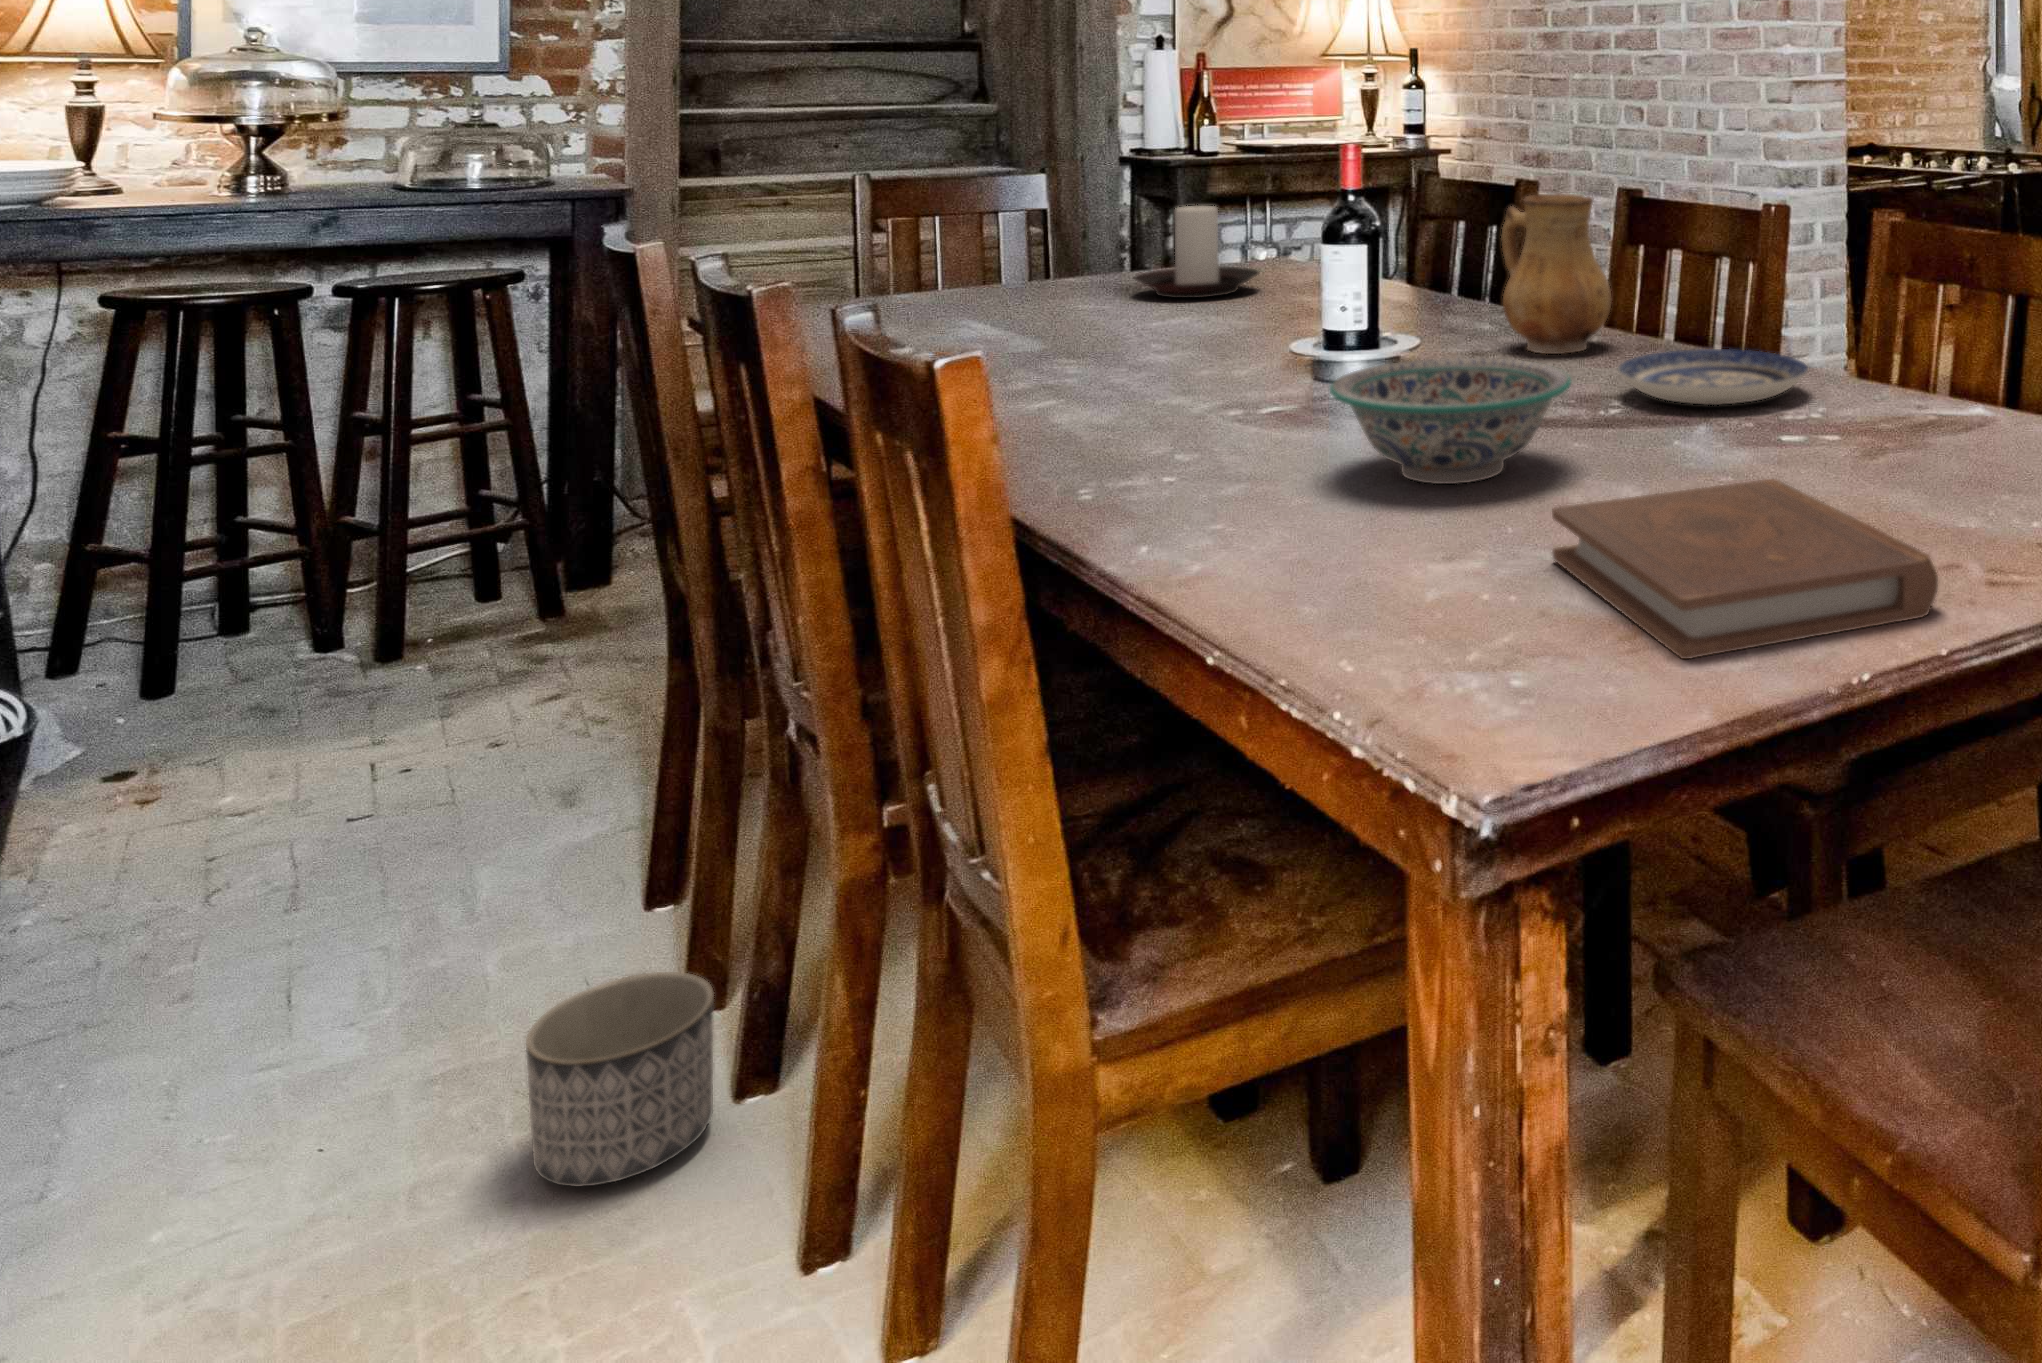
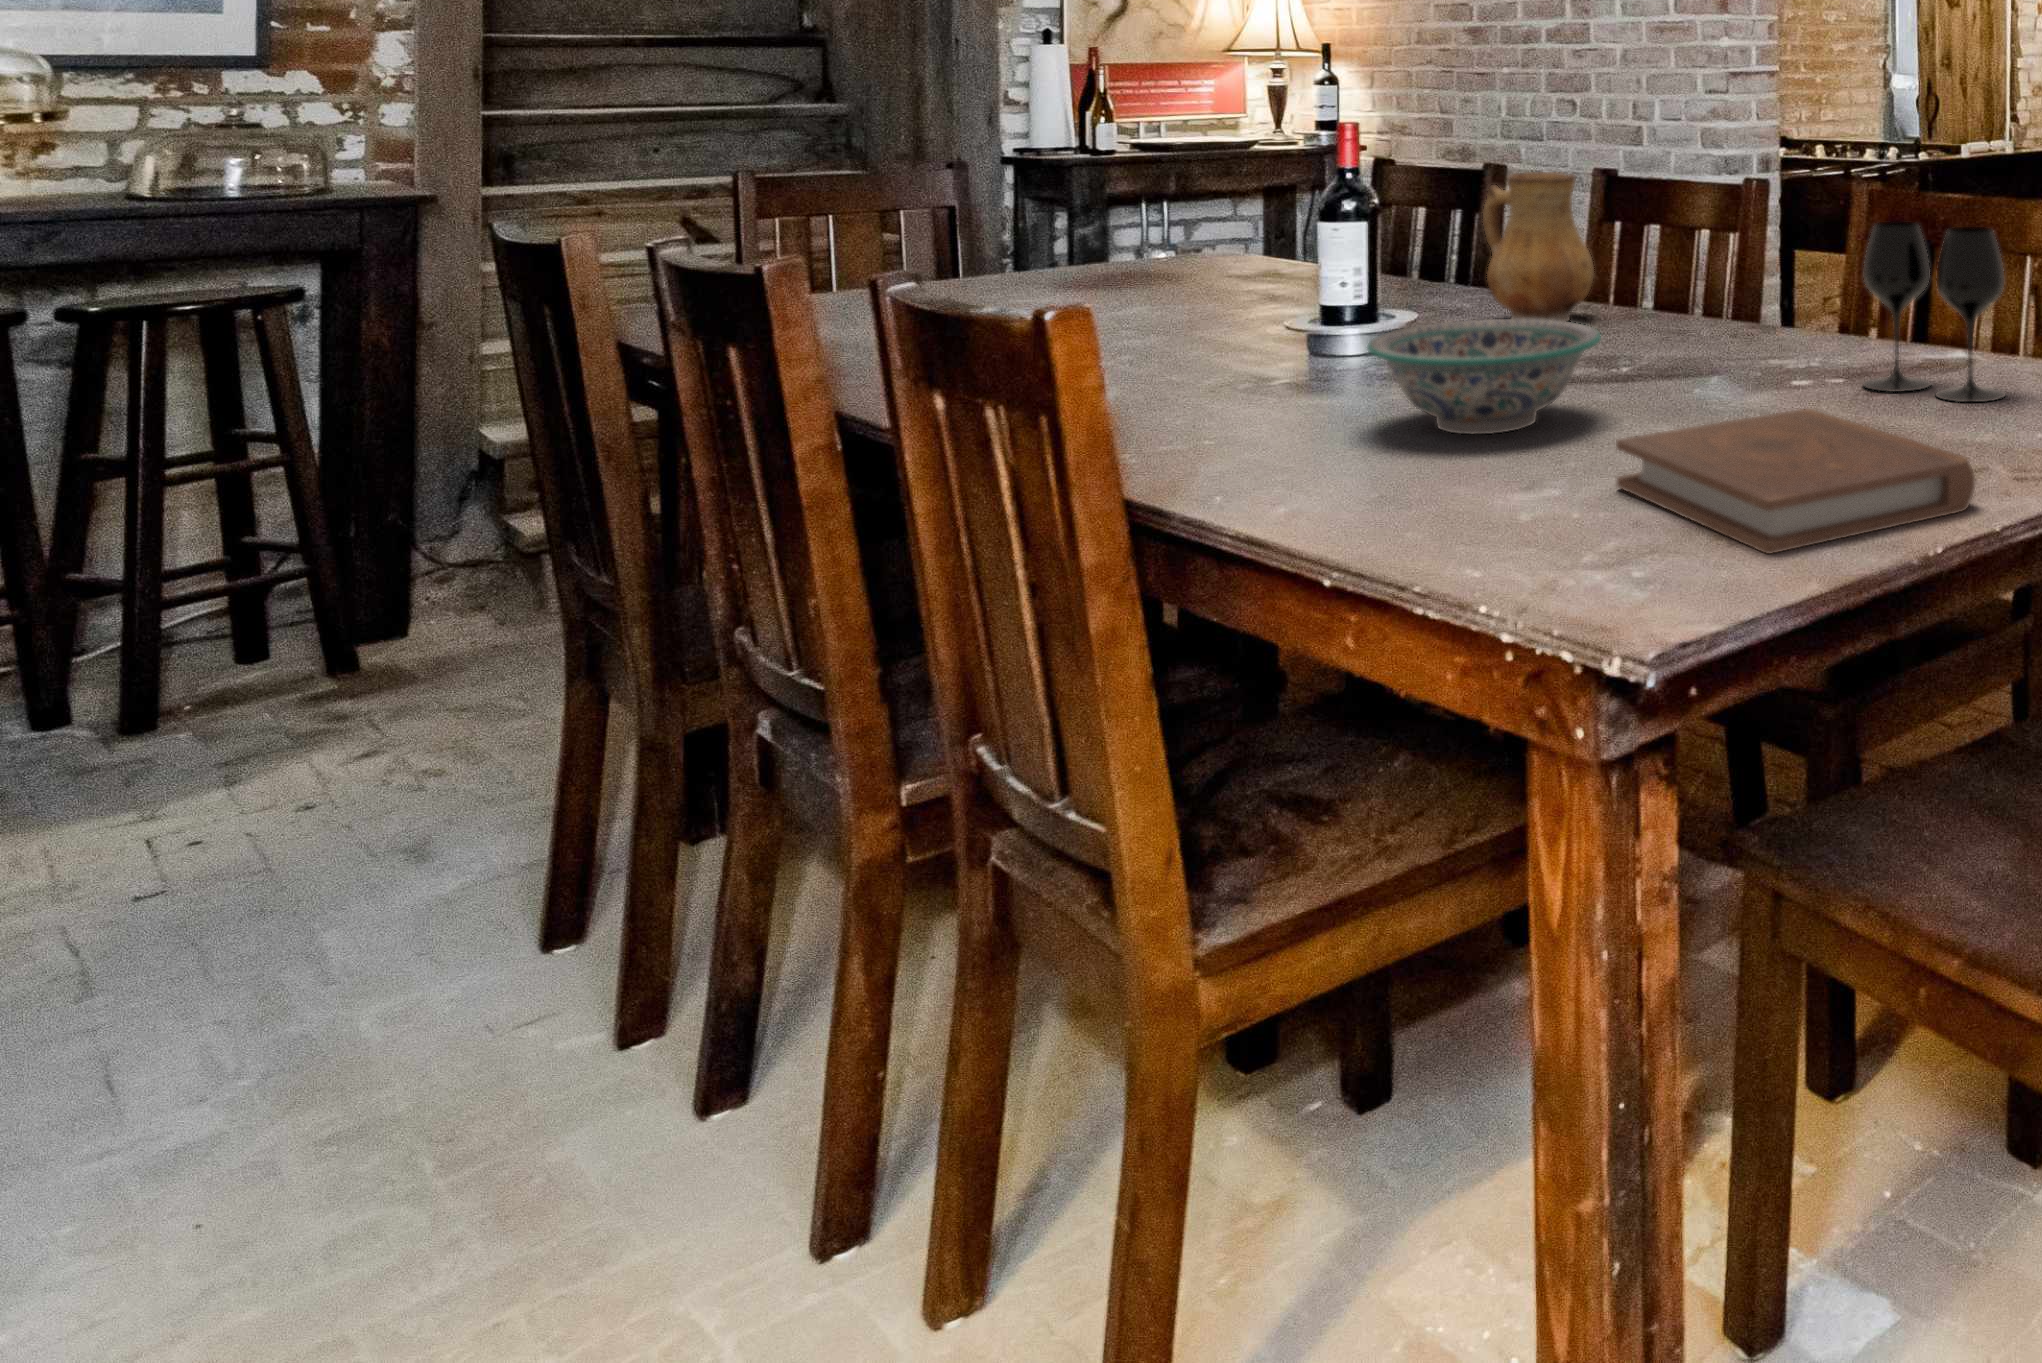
candle holder: present [1134,206,1260,298] -> none [1072,191,1209,289]
wine glass: none [1863,264,2021,472] -> present [1863,221,2005,402]
plate: present [1618,349,1808,405] -> none [1618,312,1797,359]
planter: present [526,972,714,1186] -> none [472,991,686,1220]

